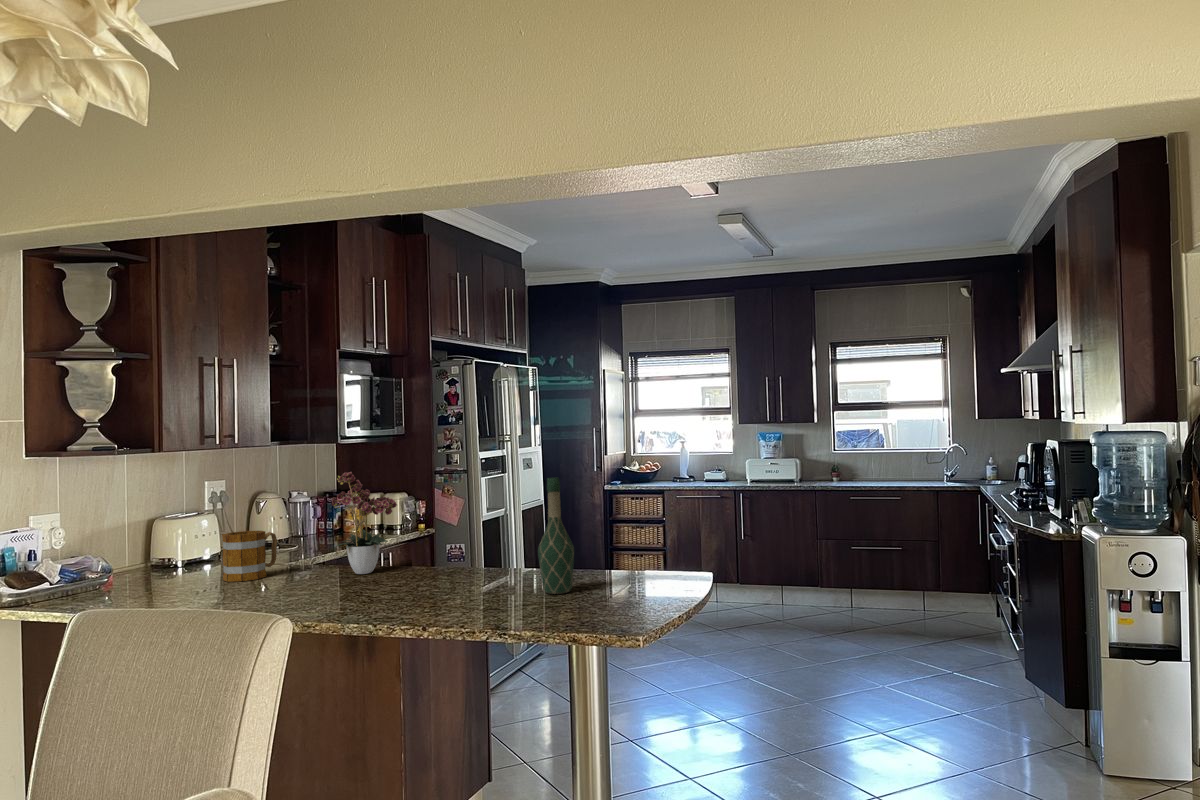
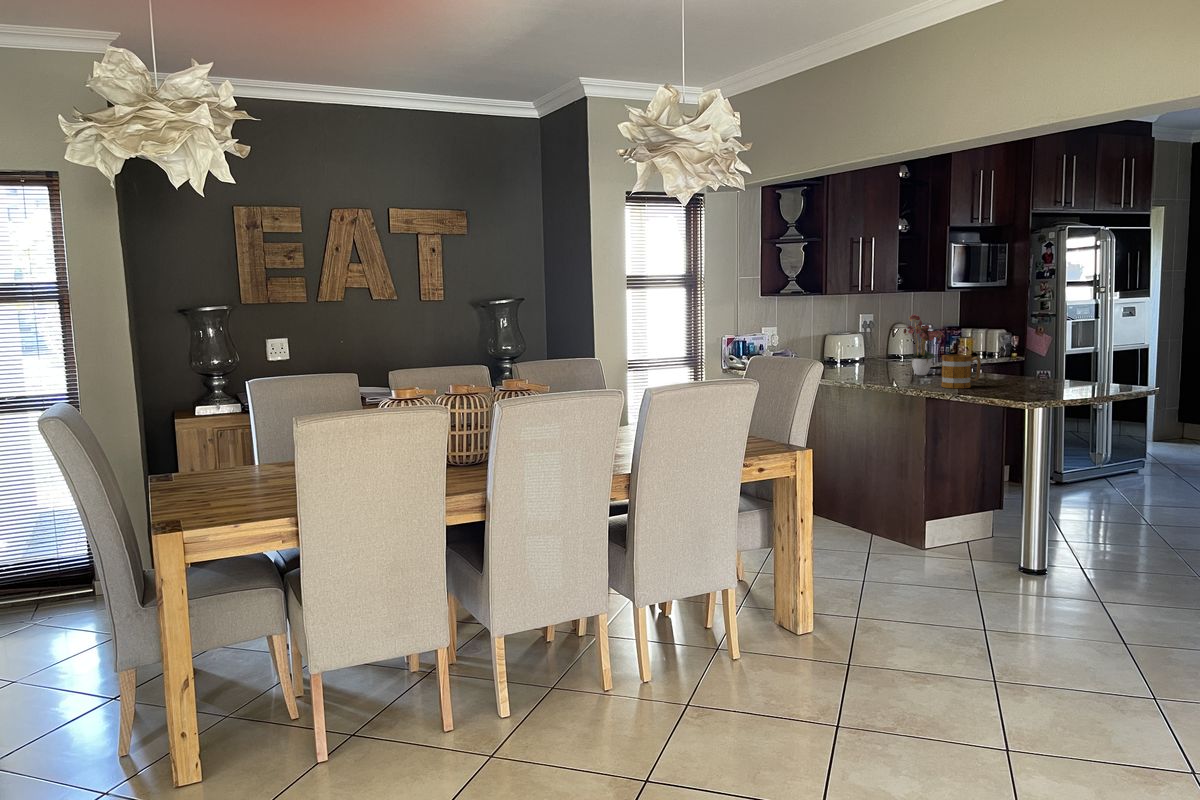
wine bottle: present [538,477,574,594] -> none [986,325,1009,391]
mug: present [222,531,277,582] -> present [941,355,981,388]

